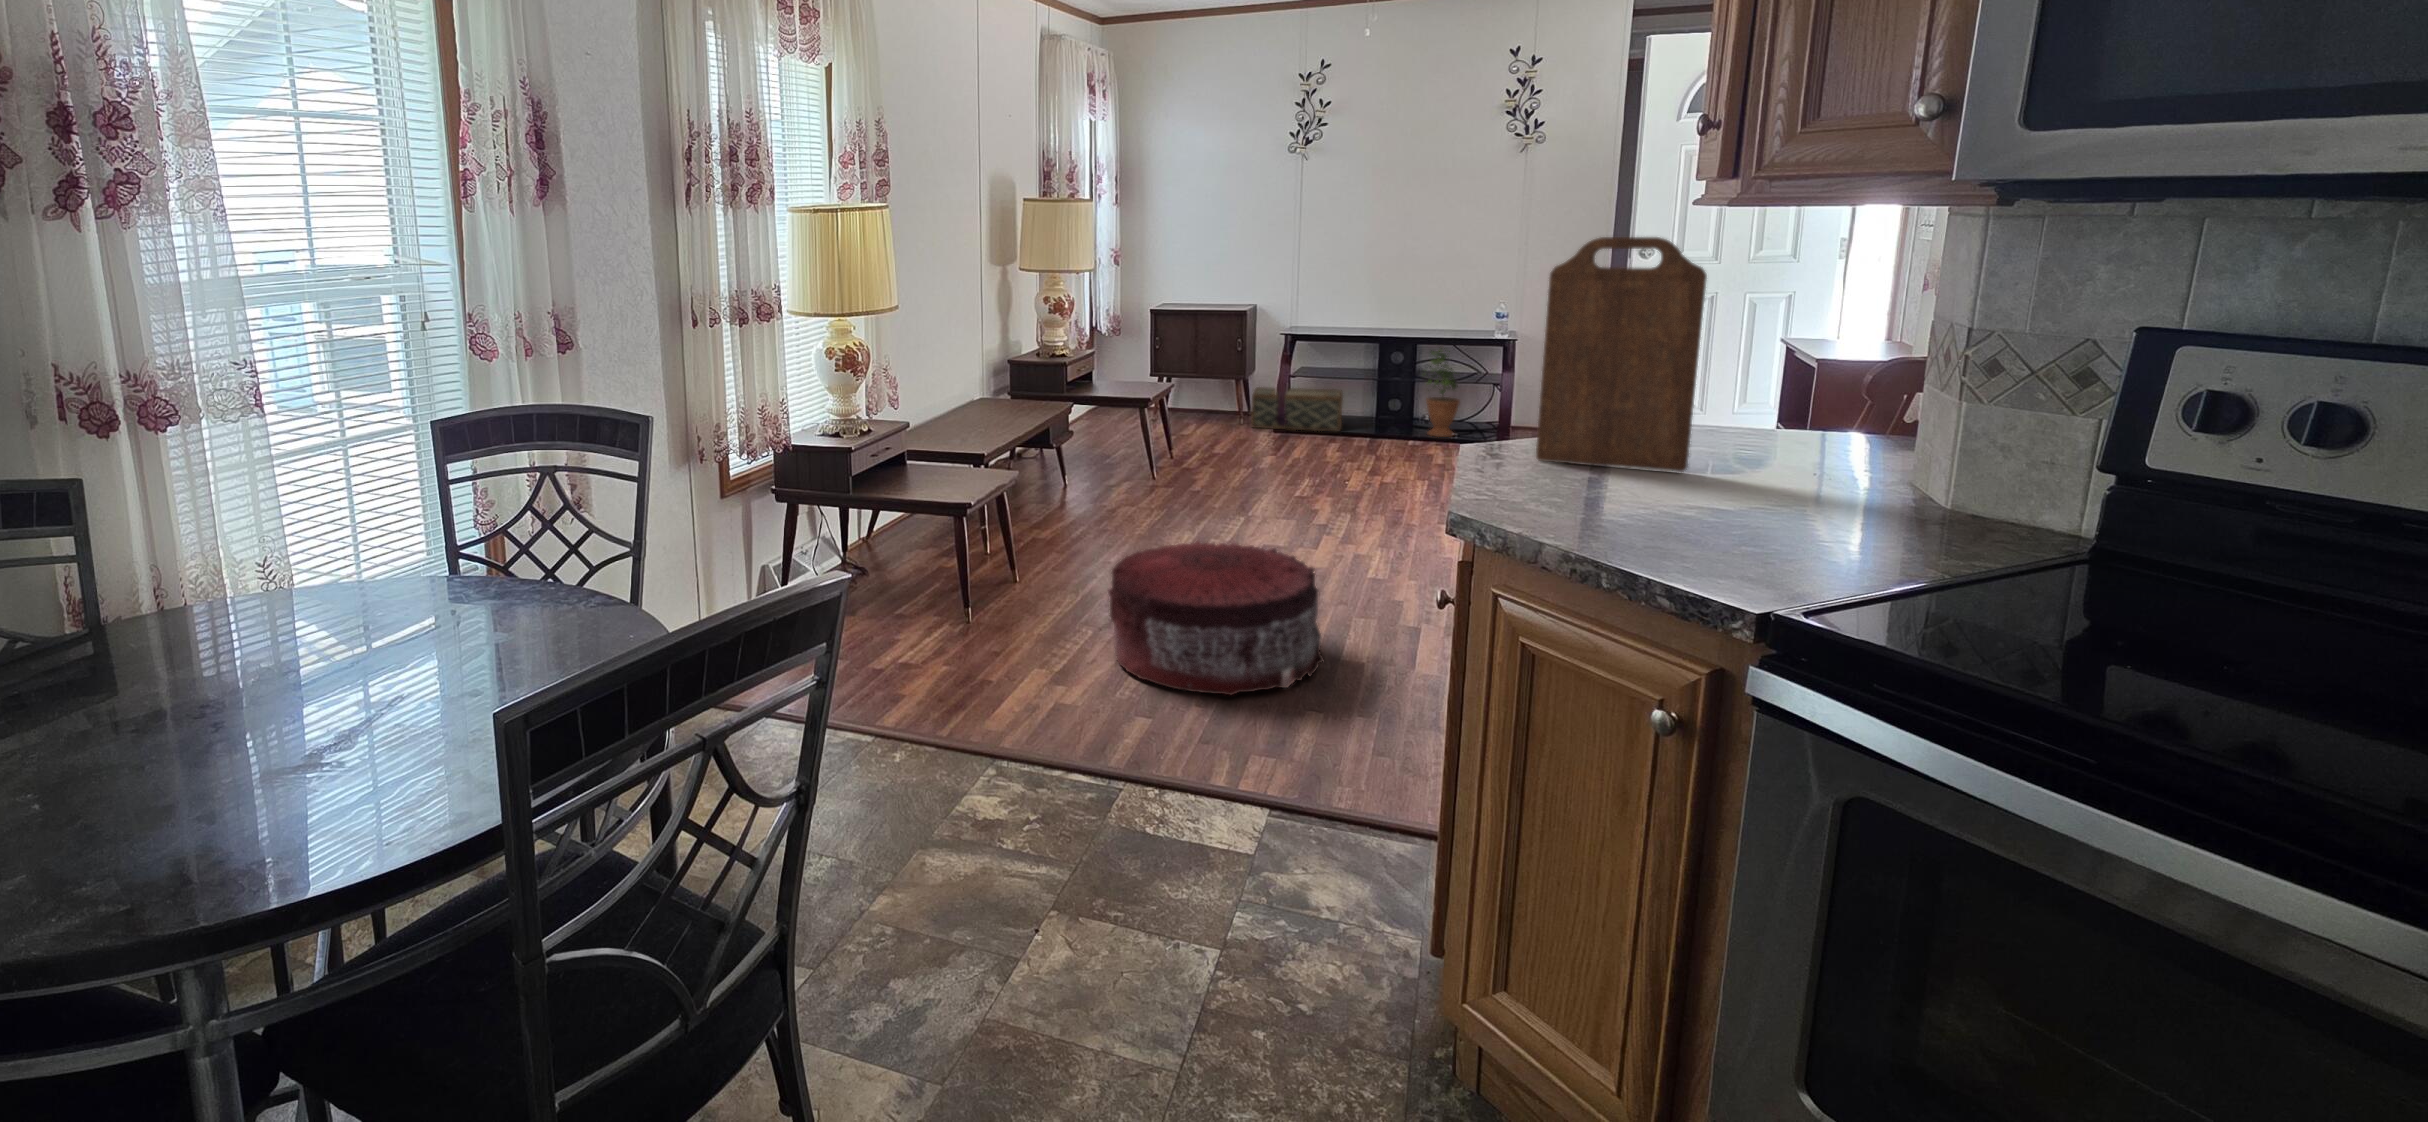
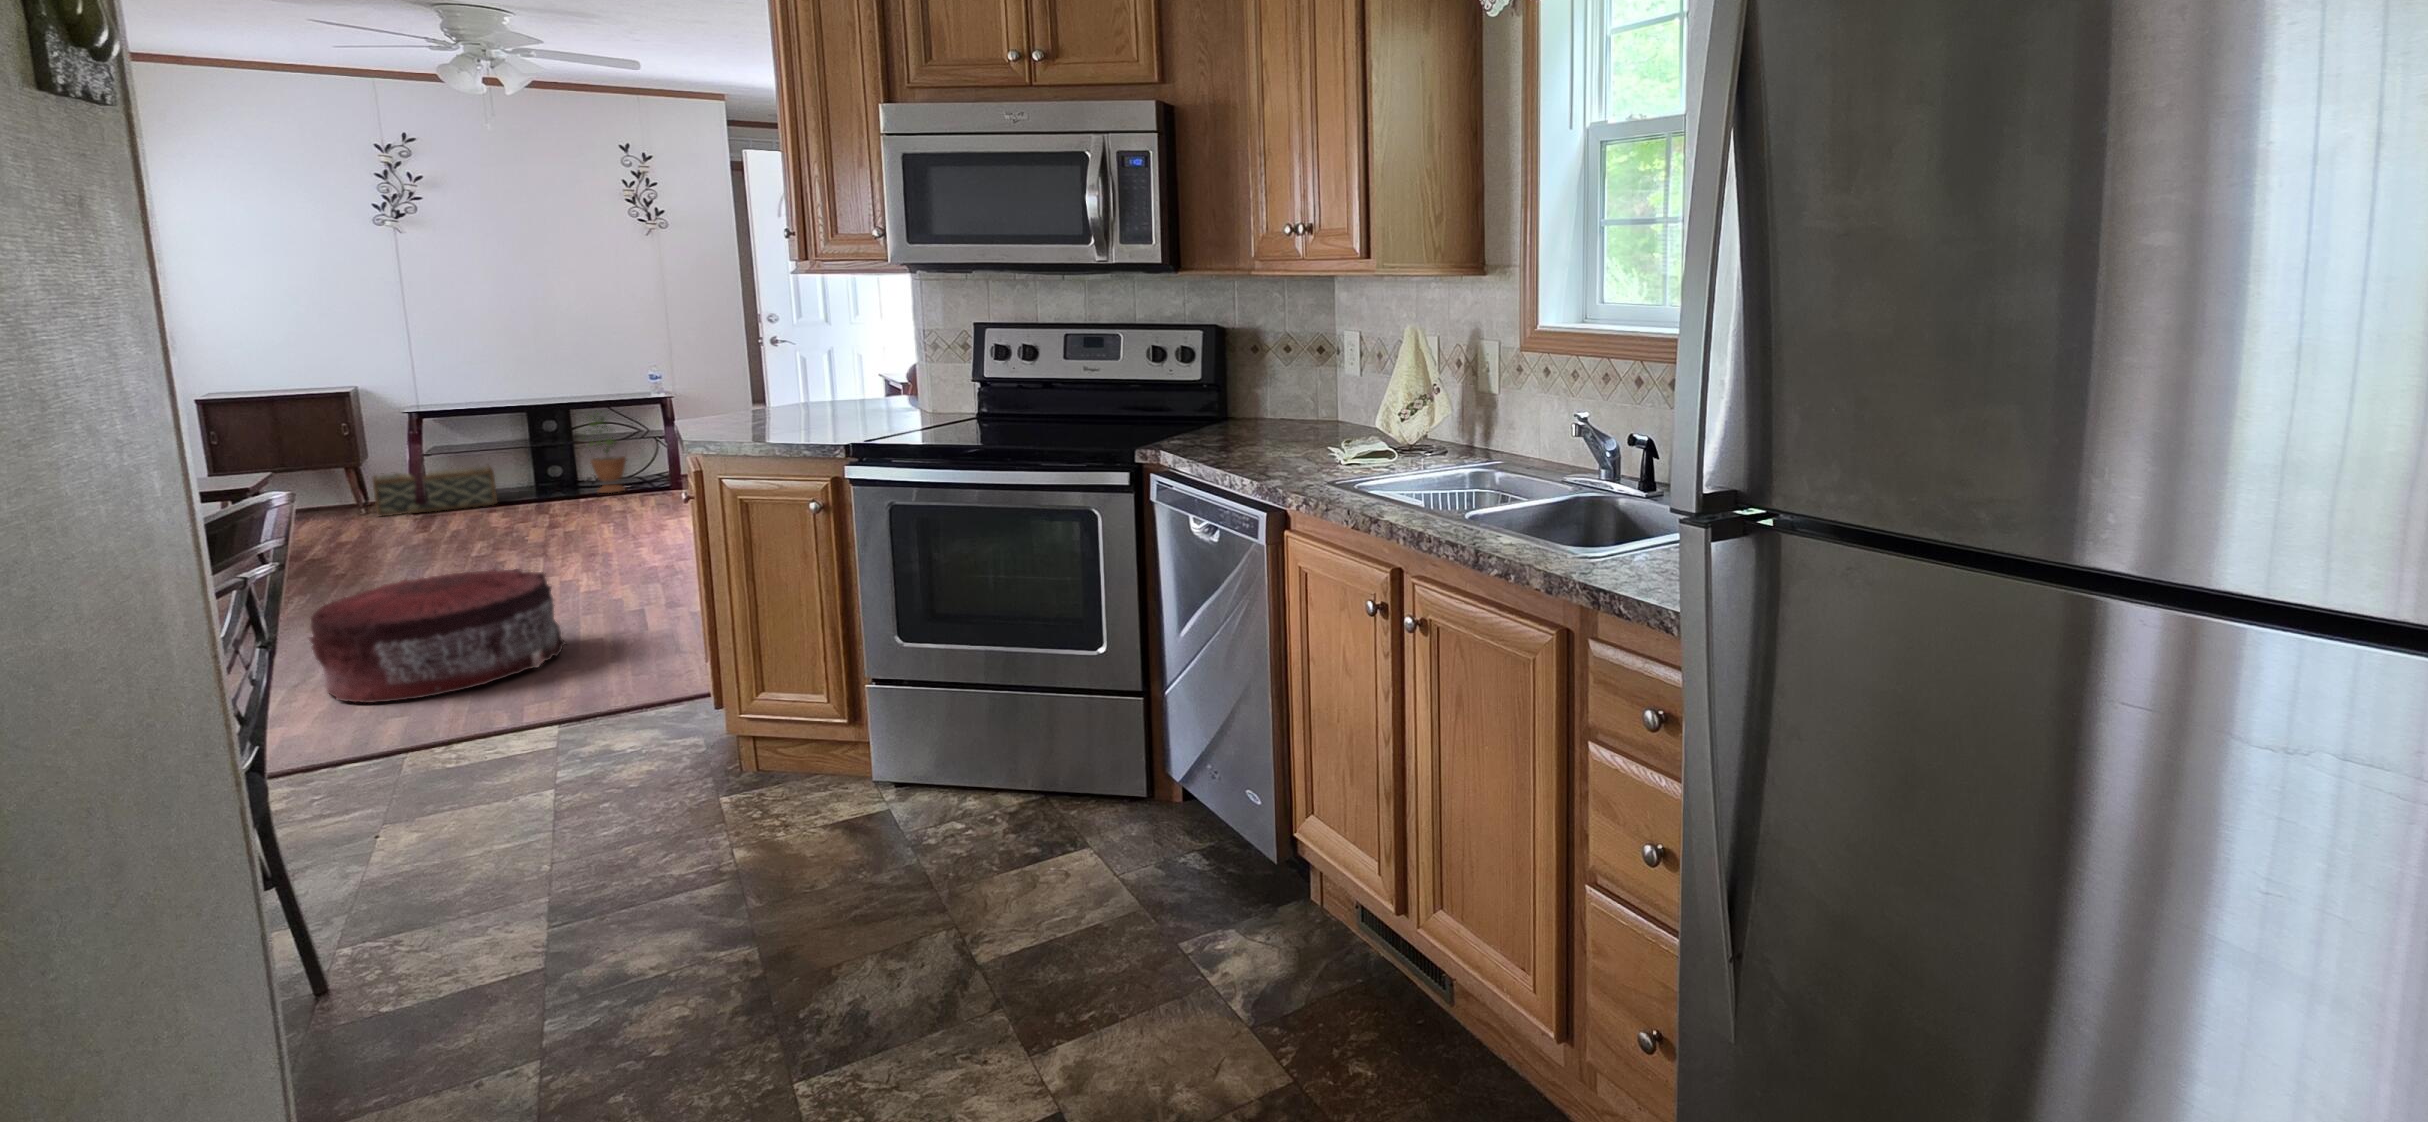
cutting board: present [1536,237,1707,472] -> none [716,290,813,420]

